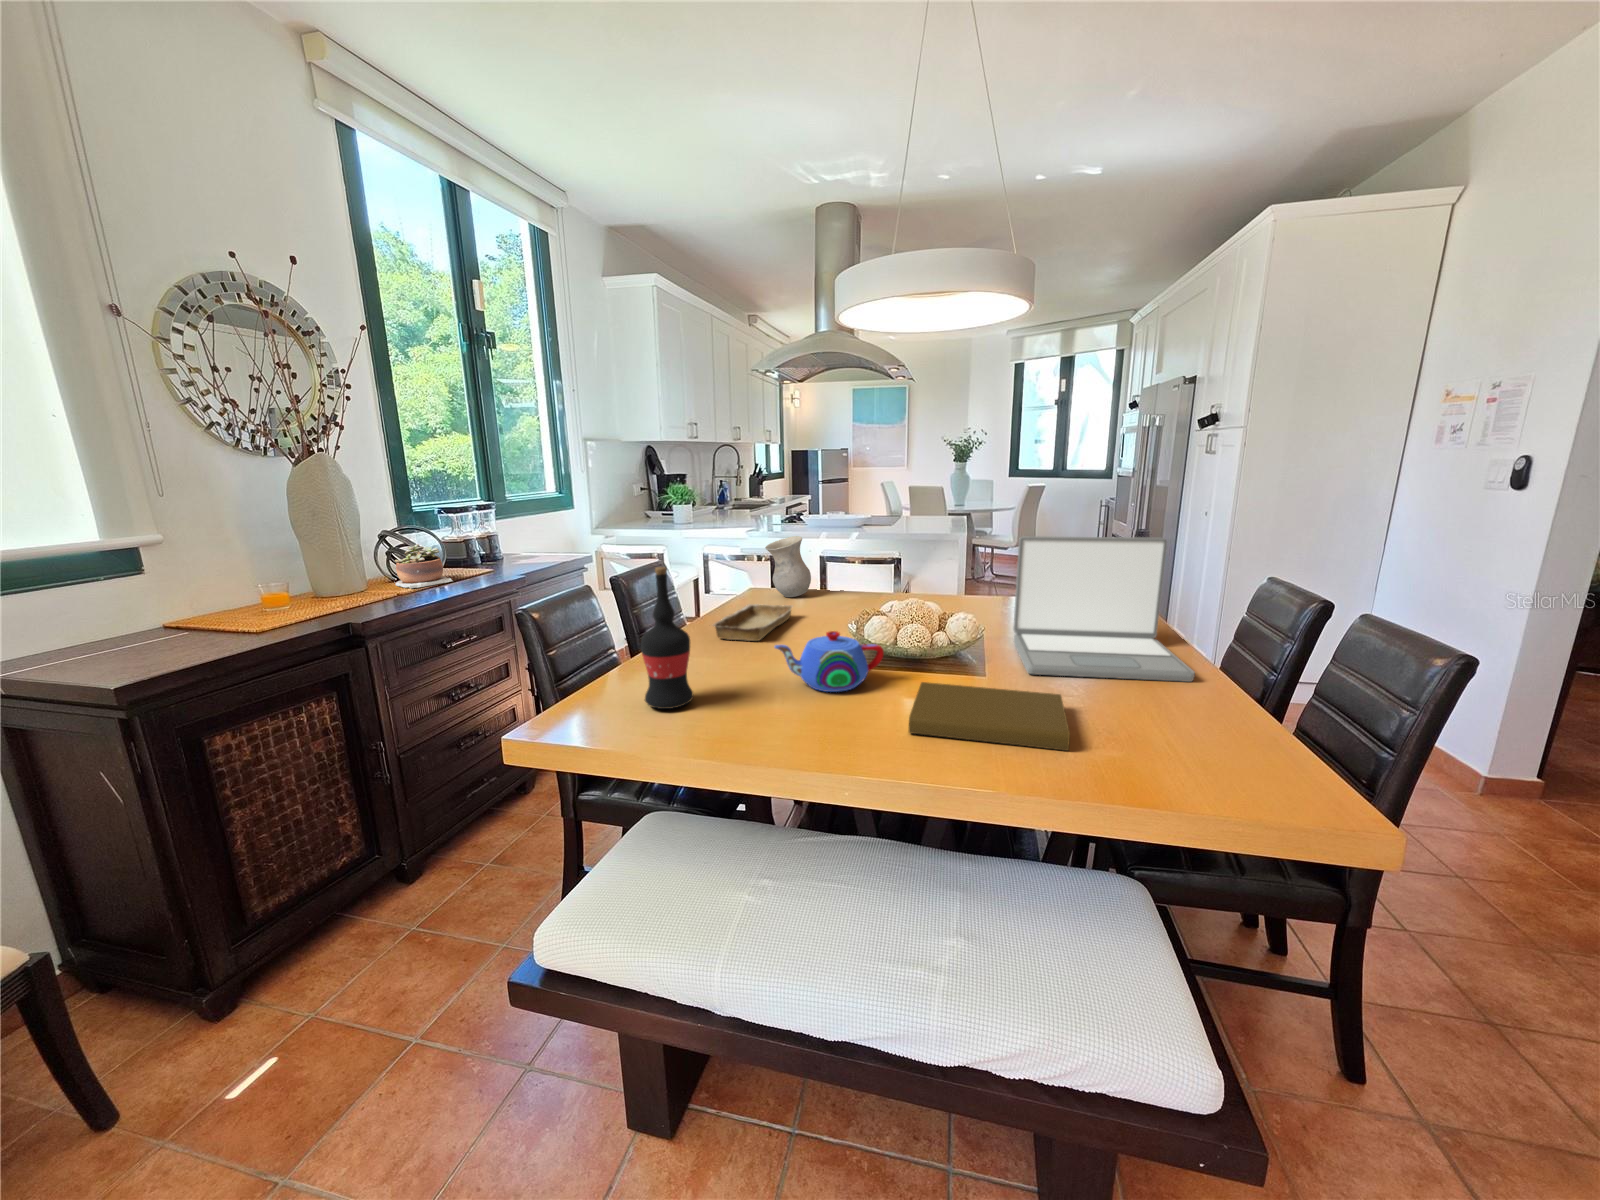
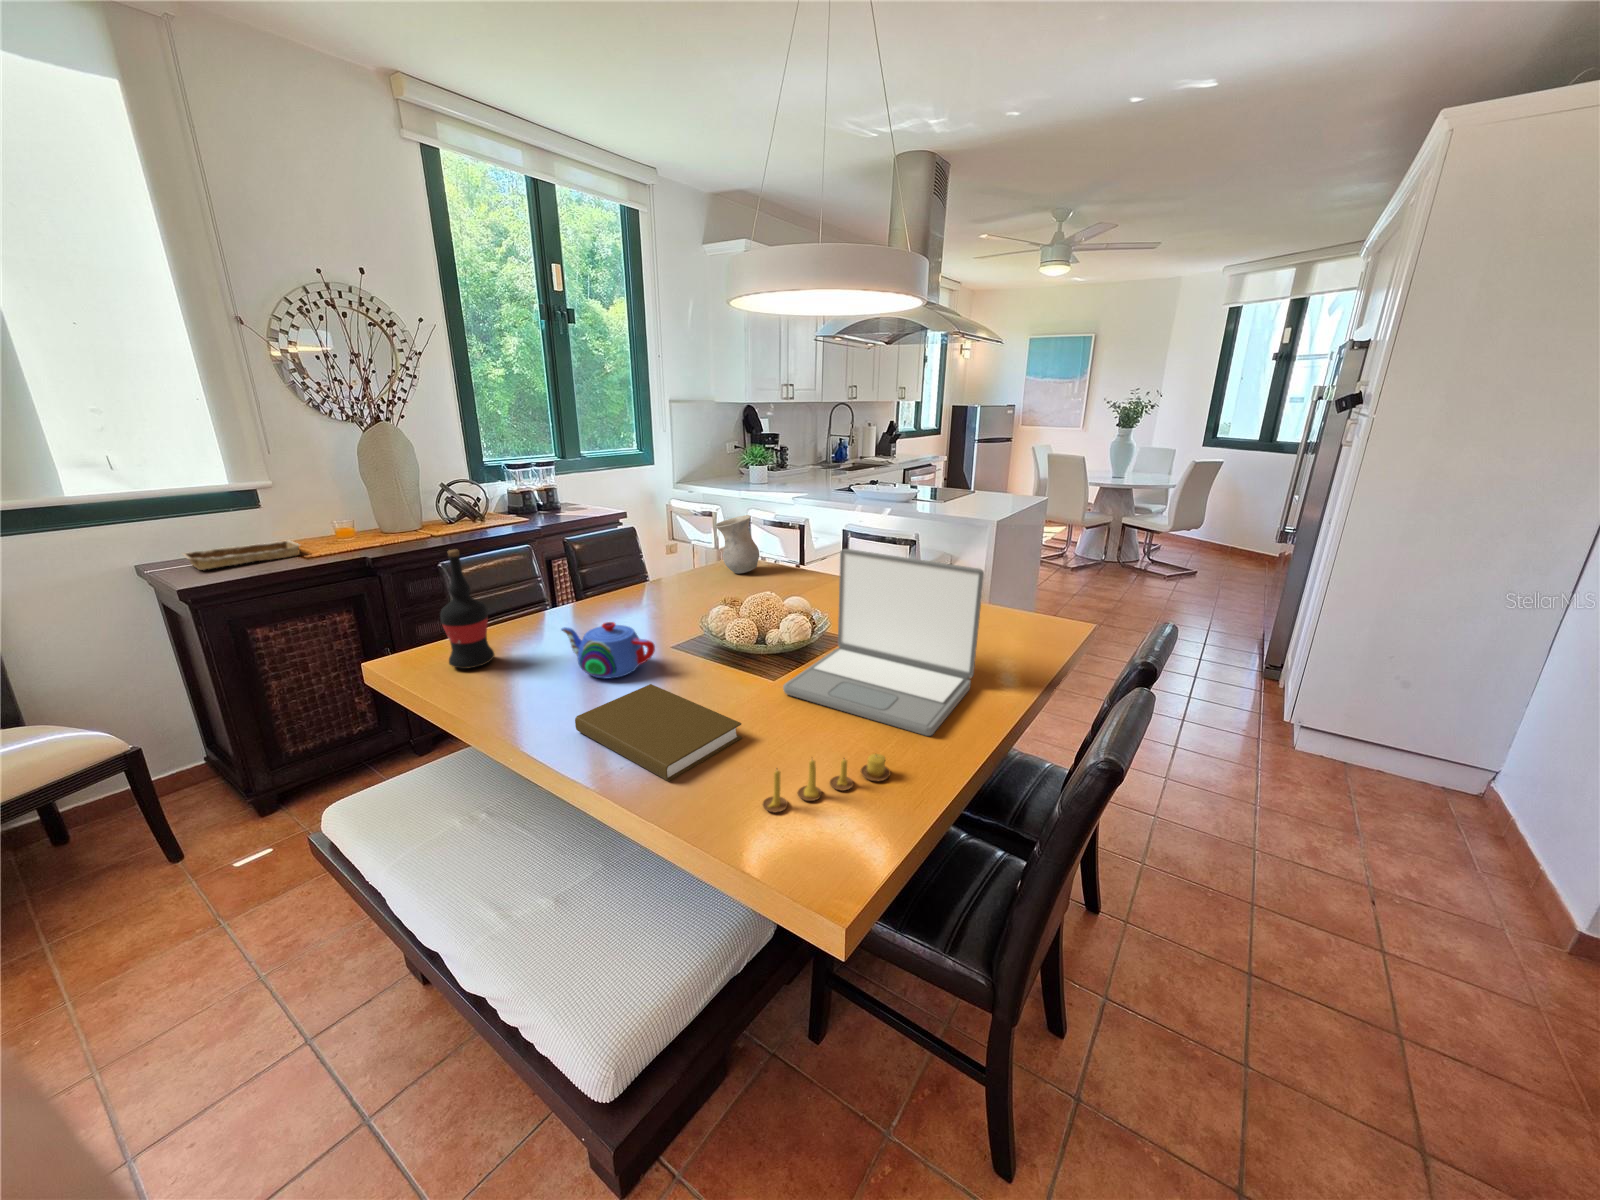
succulent plant: present [395,544,452,588] -> none [439,496,481,532]
tray: present [713,604,793,641] -> present [183,540,300,570]
candle: none [1172,691,1225,751] -> present [763,754,890,812]

